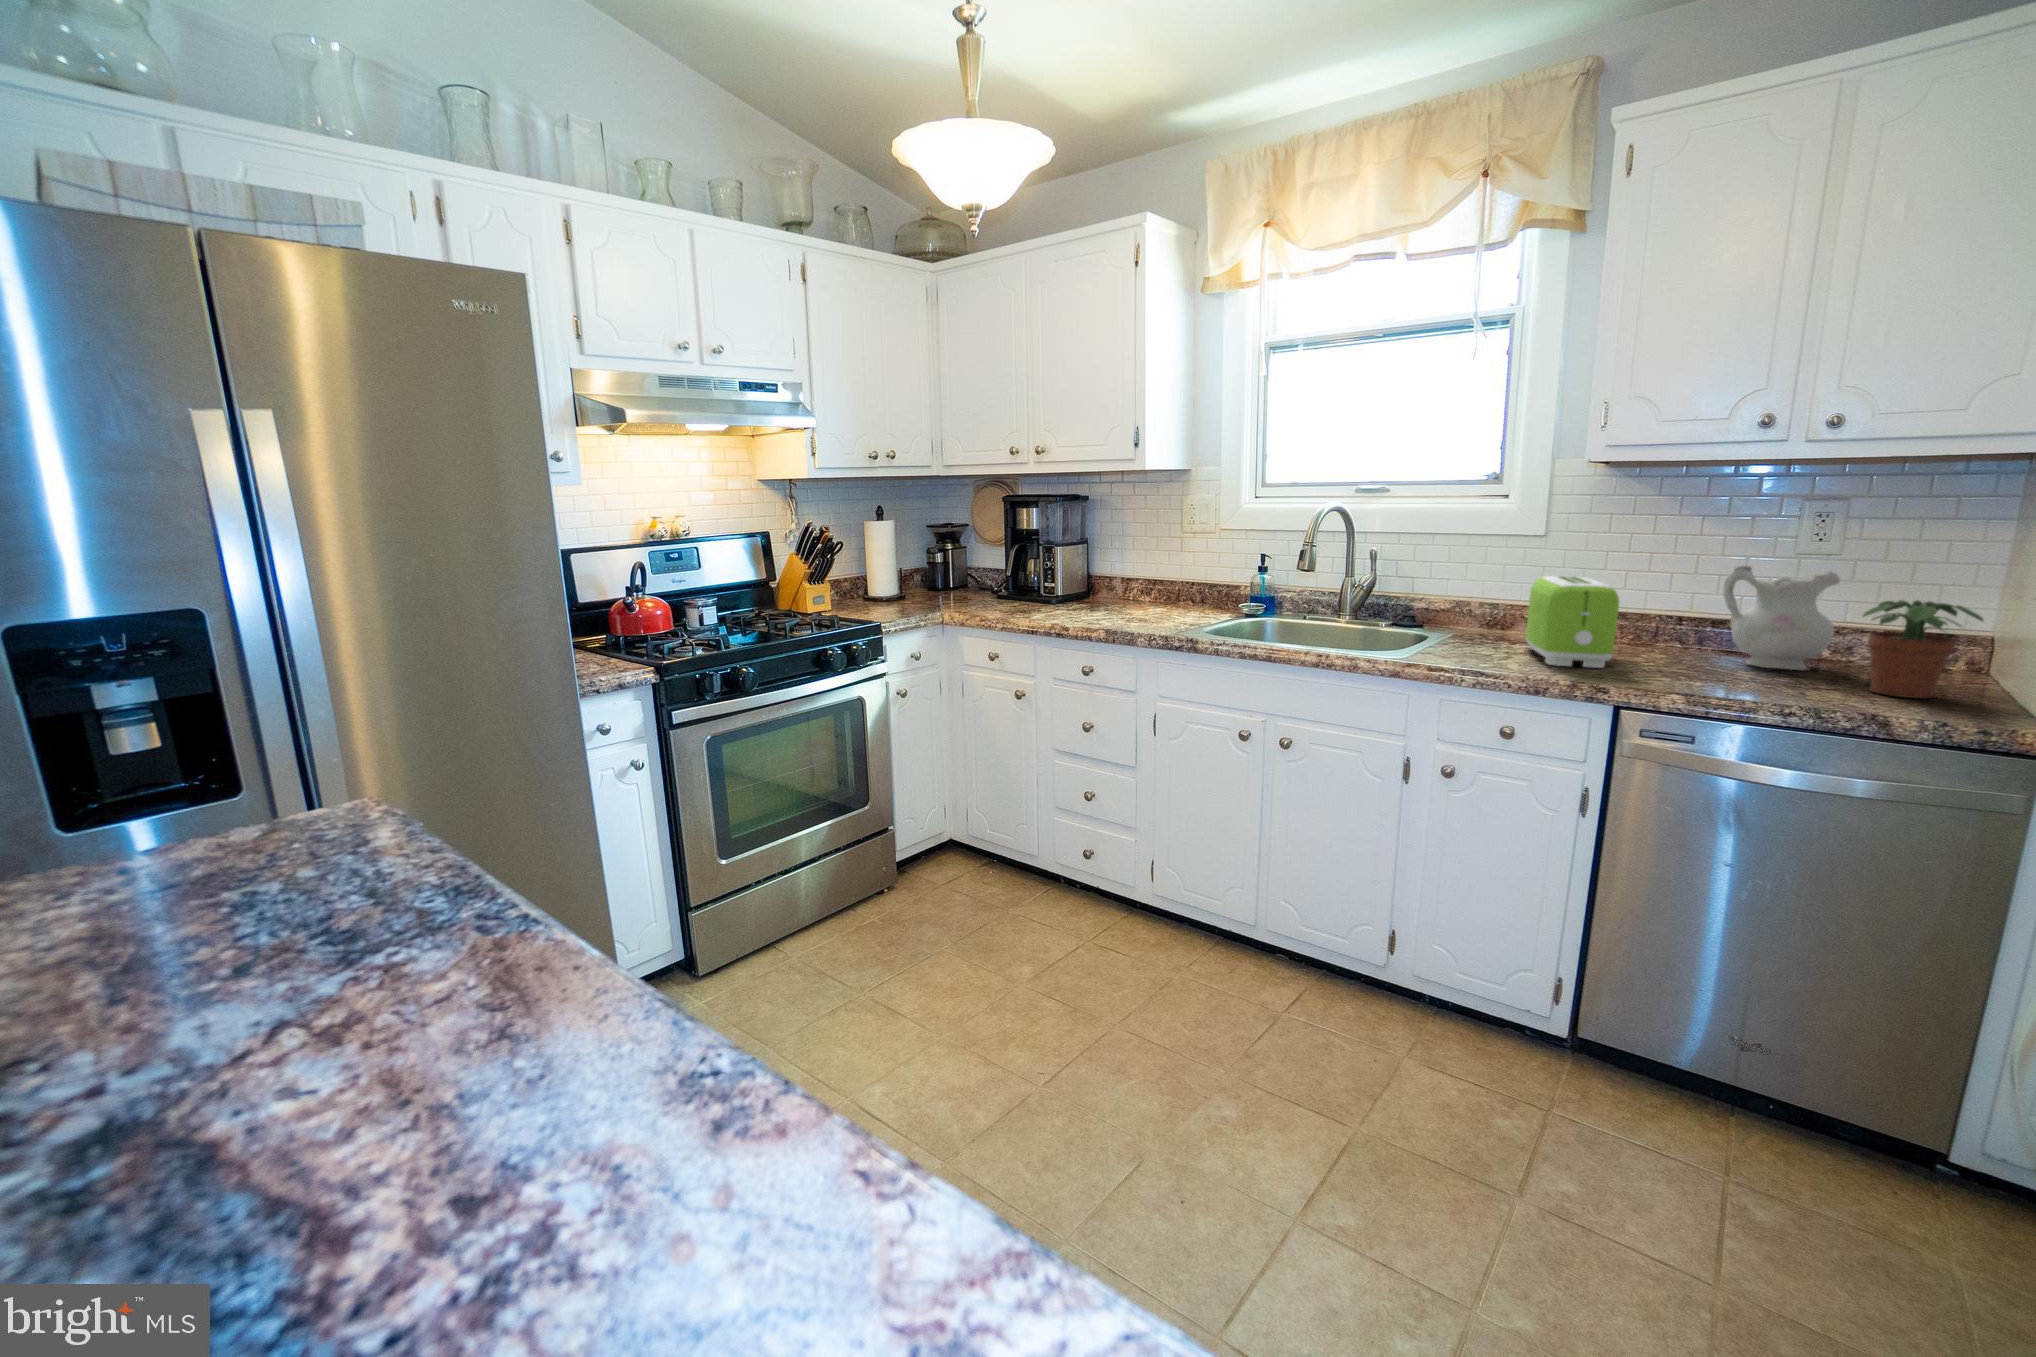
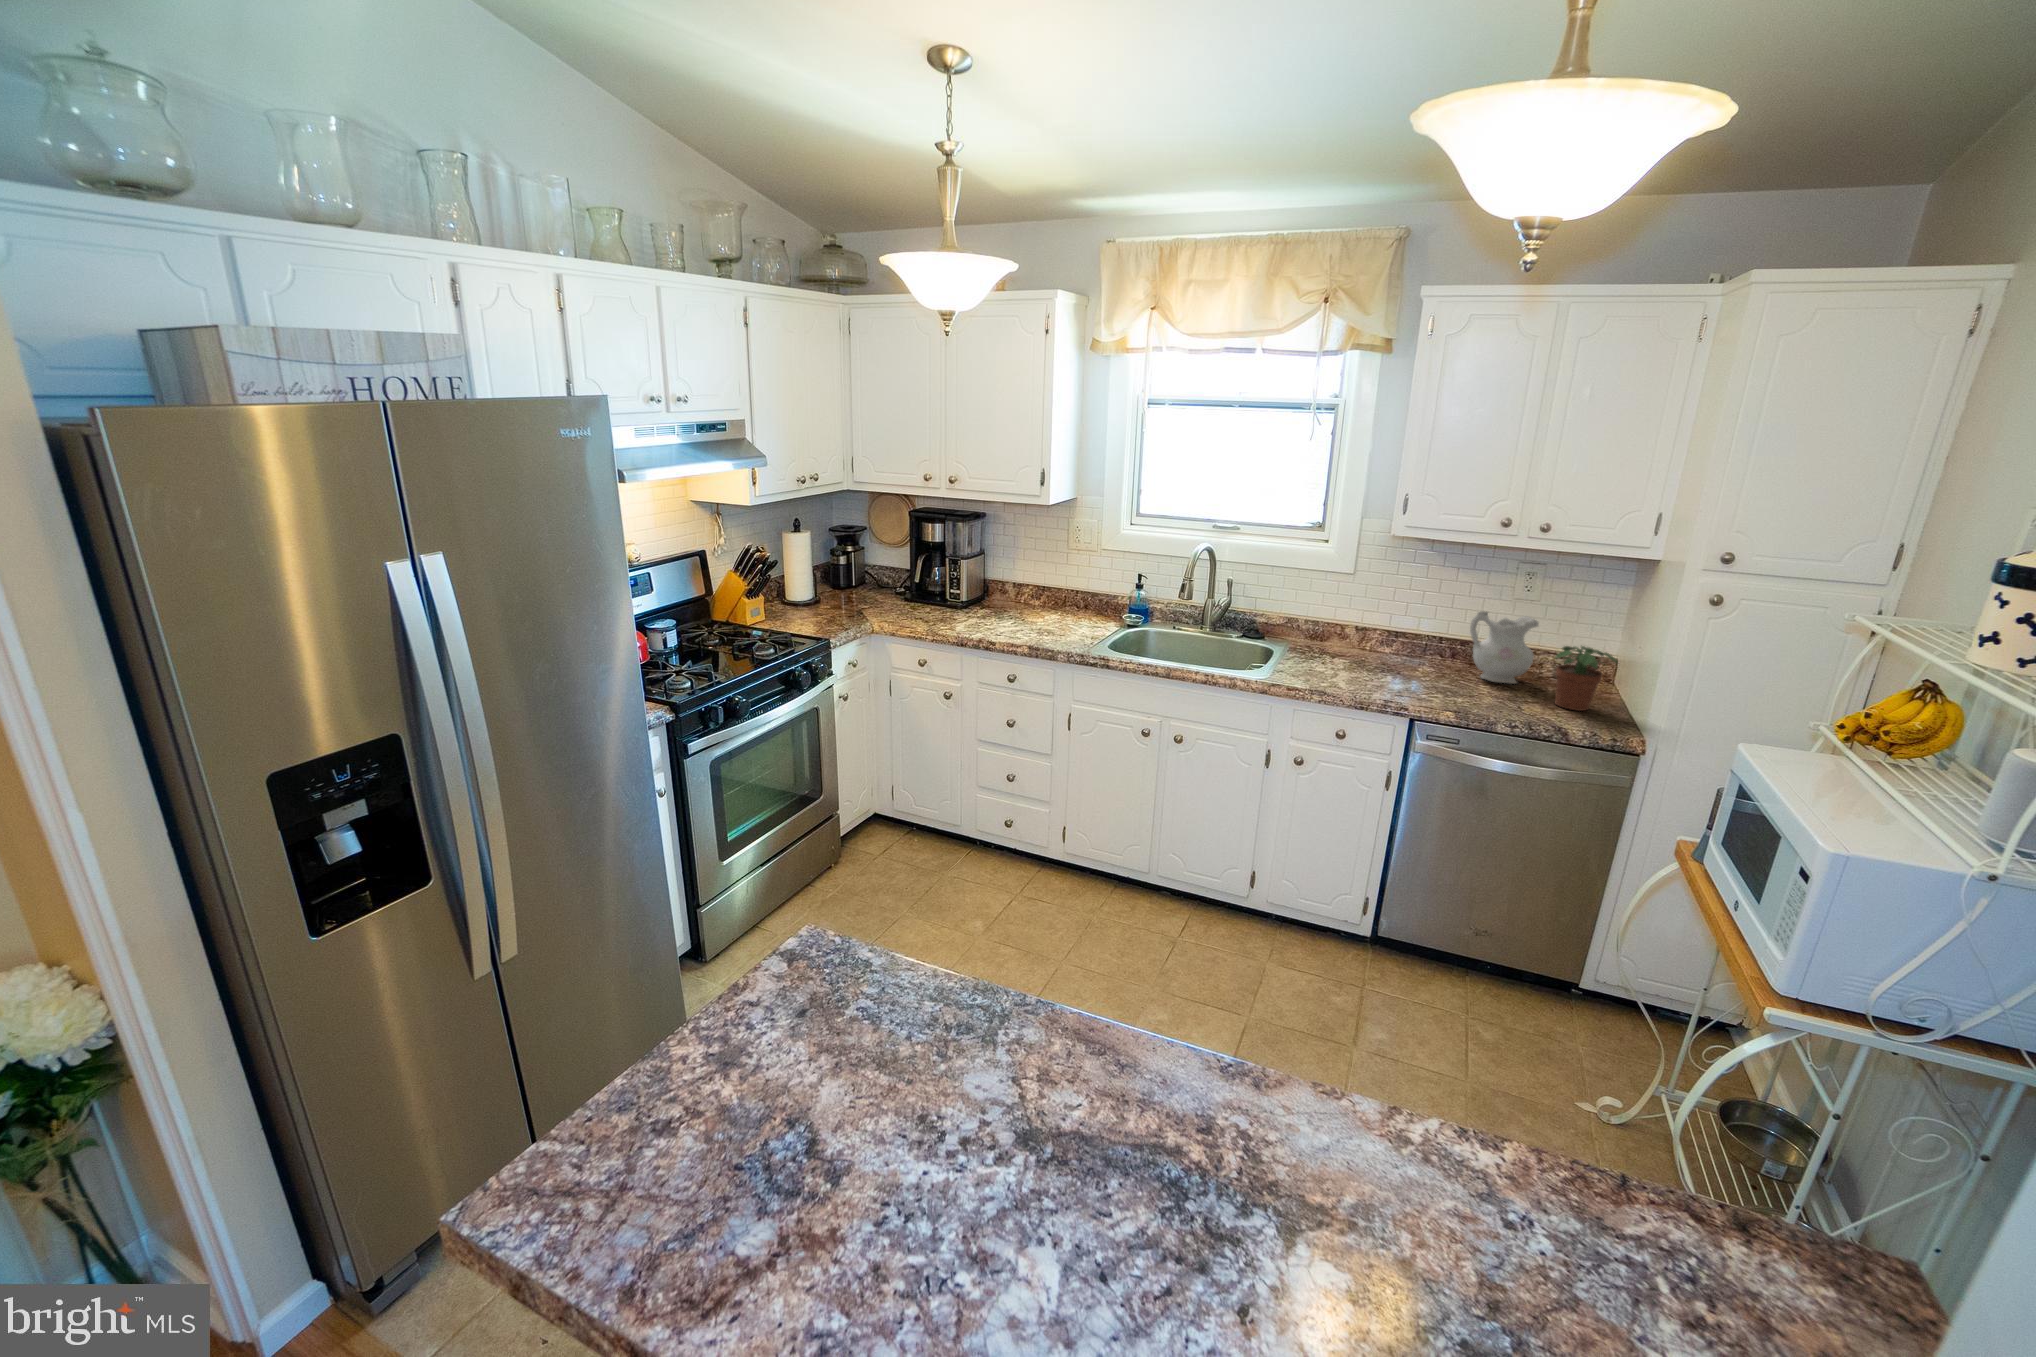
toaster: present [1526,576,1619,668] -> none [1343,612,1412,685]

